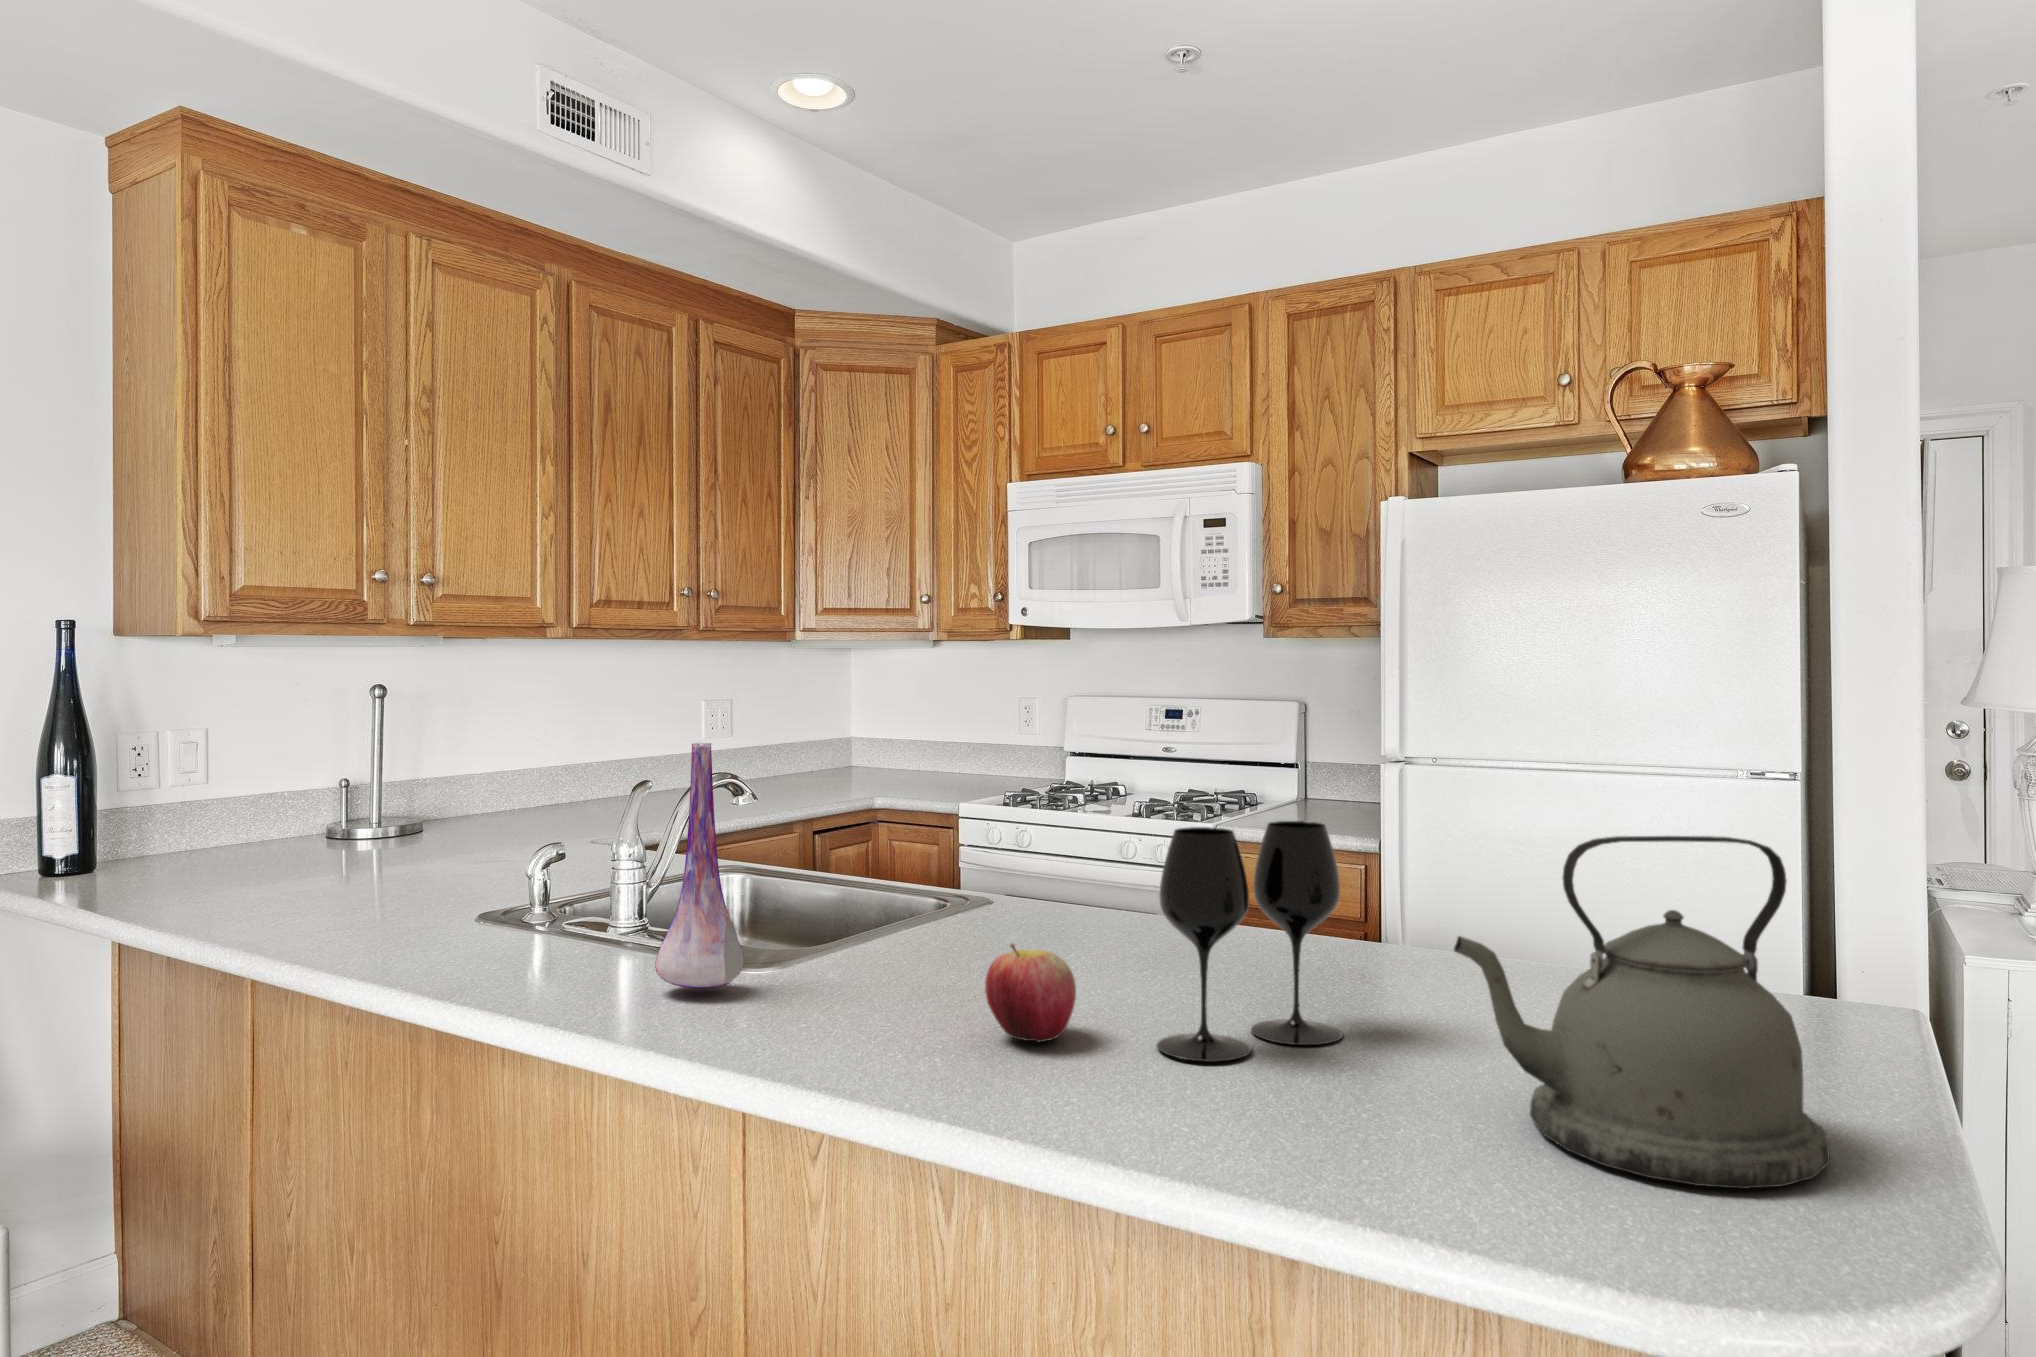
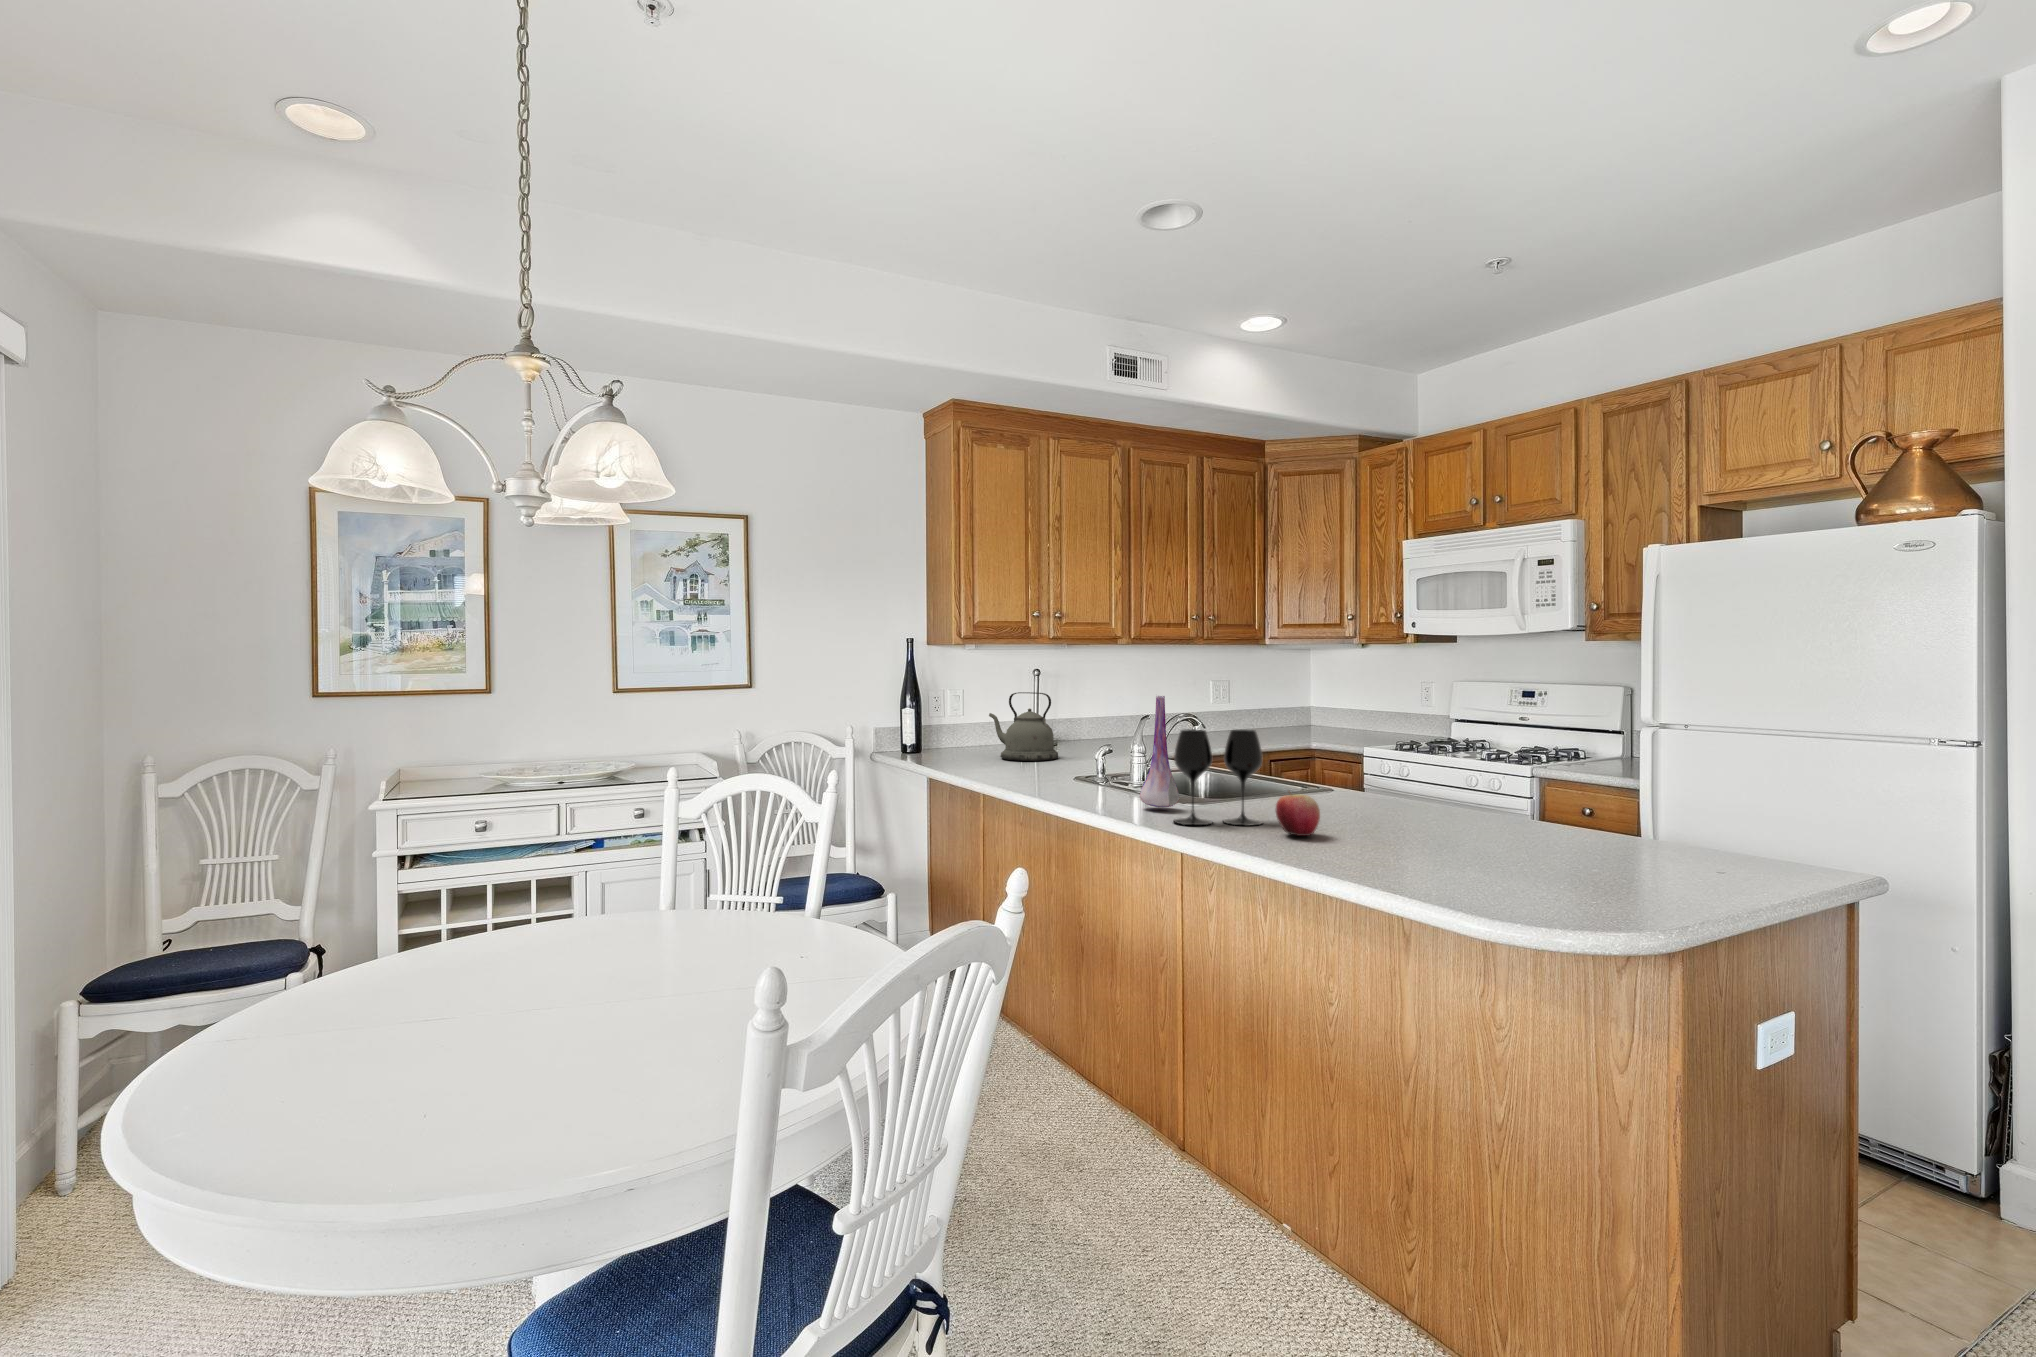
wine glass: present [1157,821,1342,1062] -> present [1174,729,1262,826]
kettle: present [1454,836,1830,1189] -> present [989,692,1058,761]

